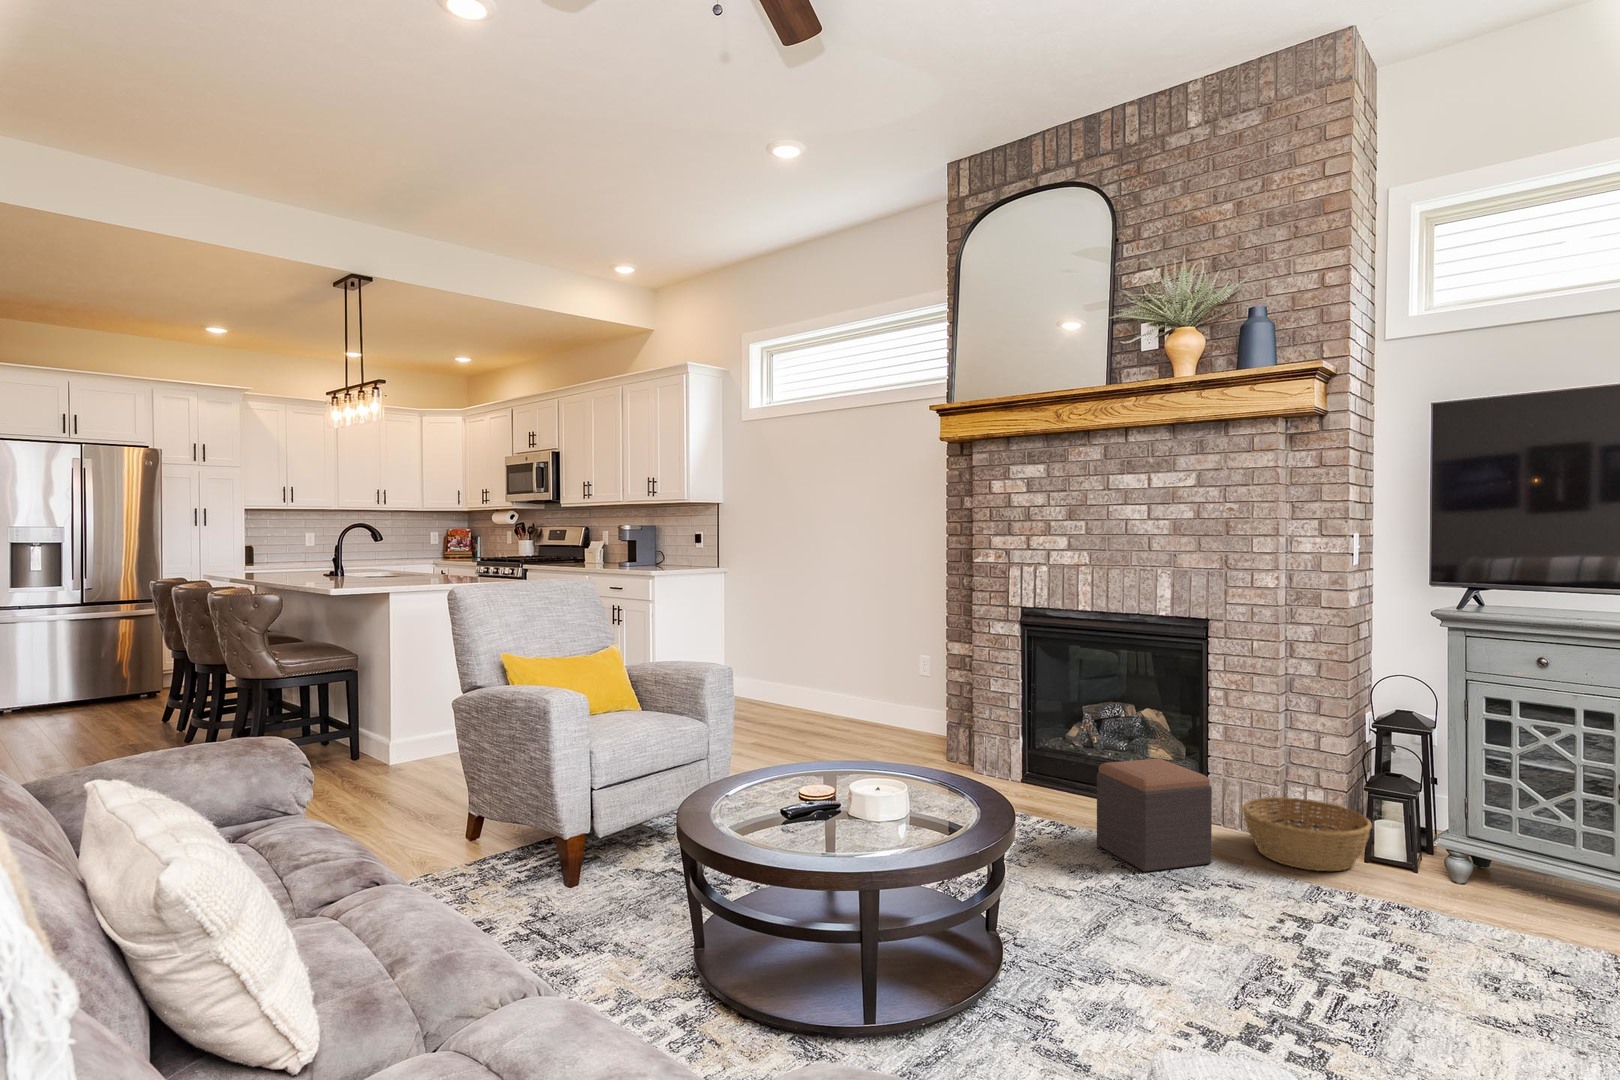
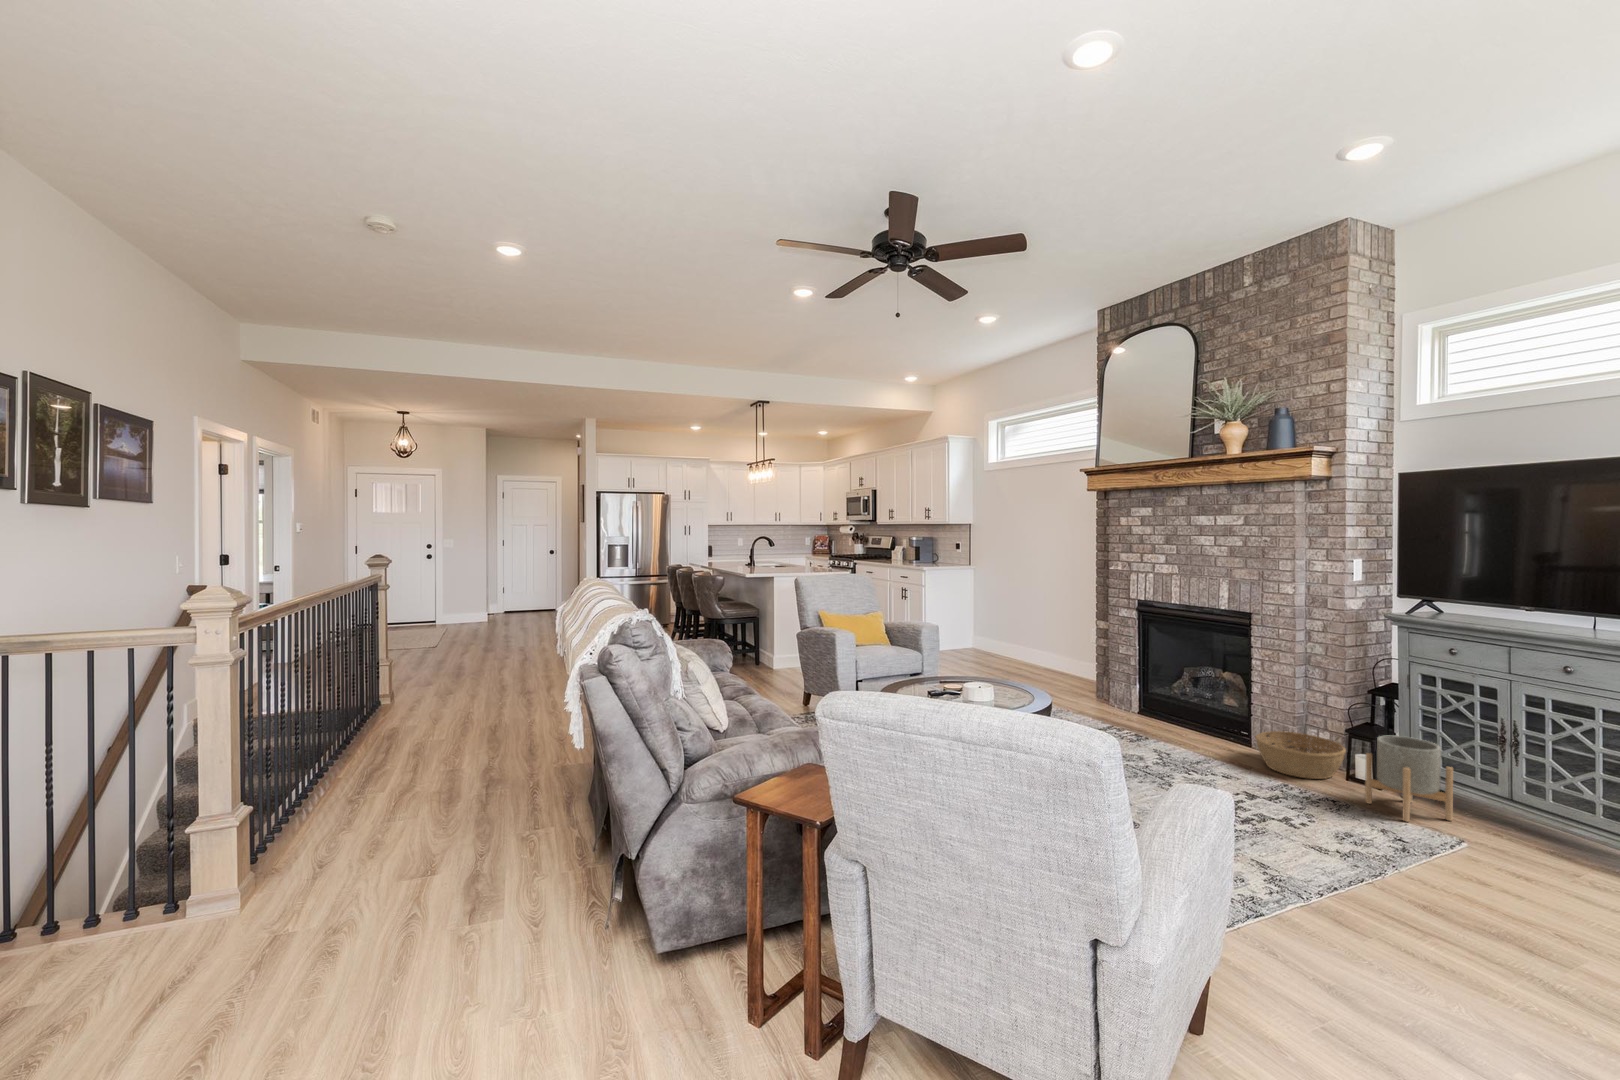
footstool: present [1097,758,1212,872] -> none [1154,698,1224,764]
planter: none [1435,794,1556,931] -> present [1365,735,1453,822]

